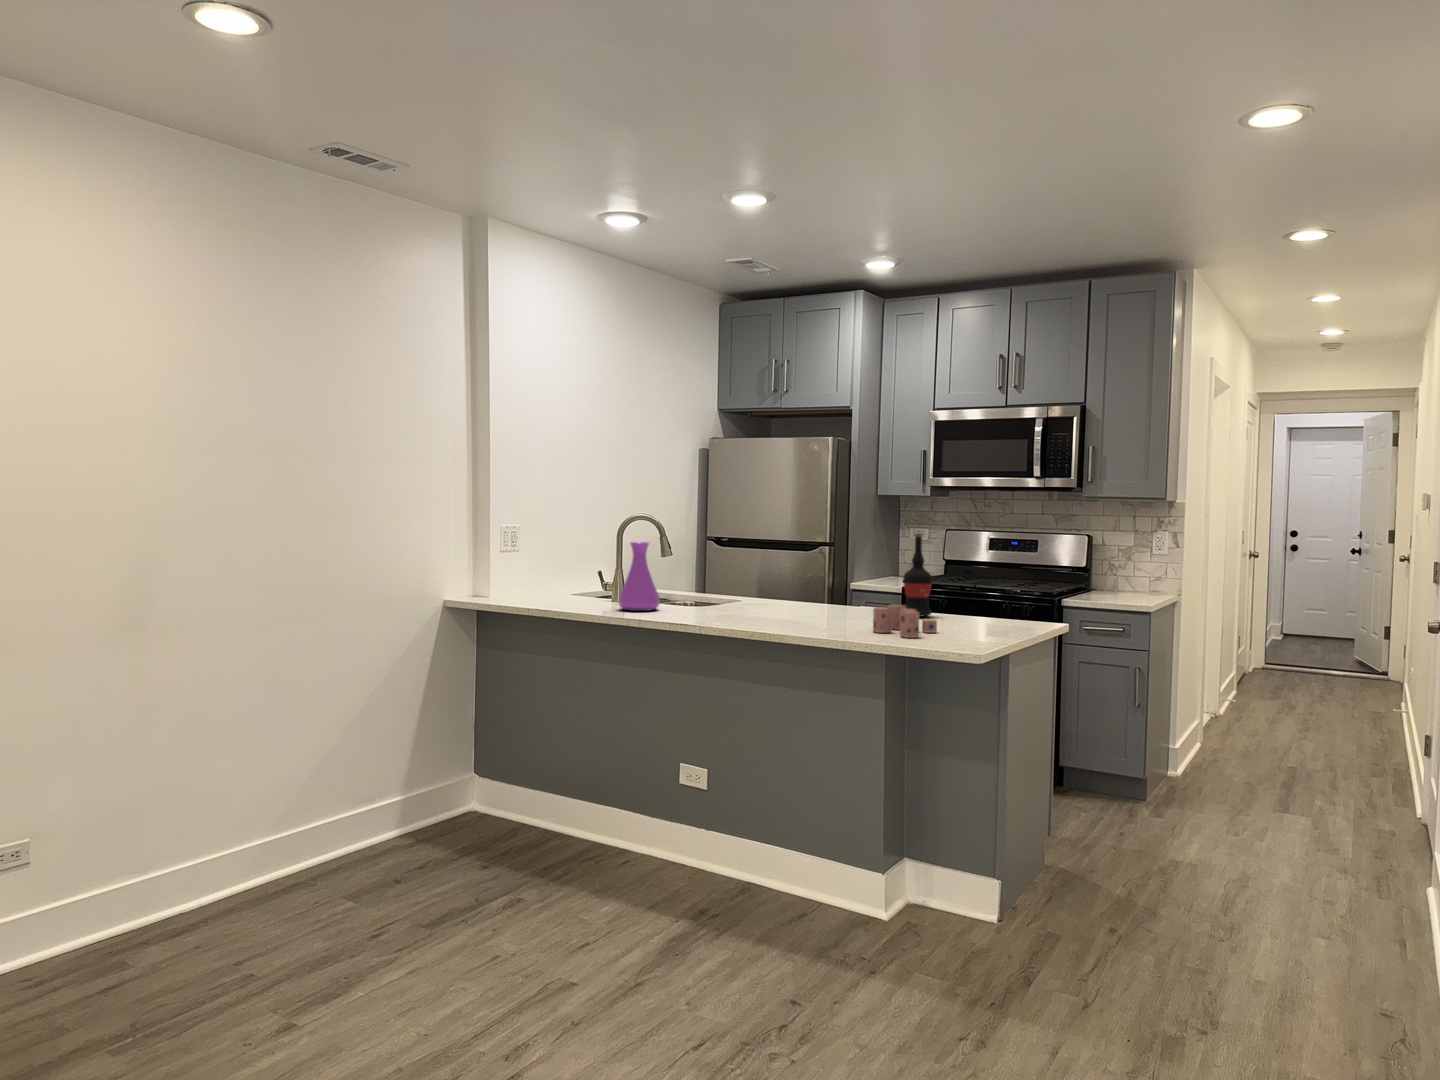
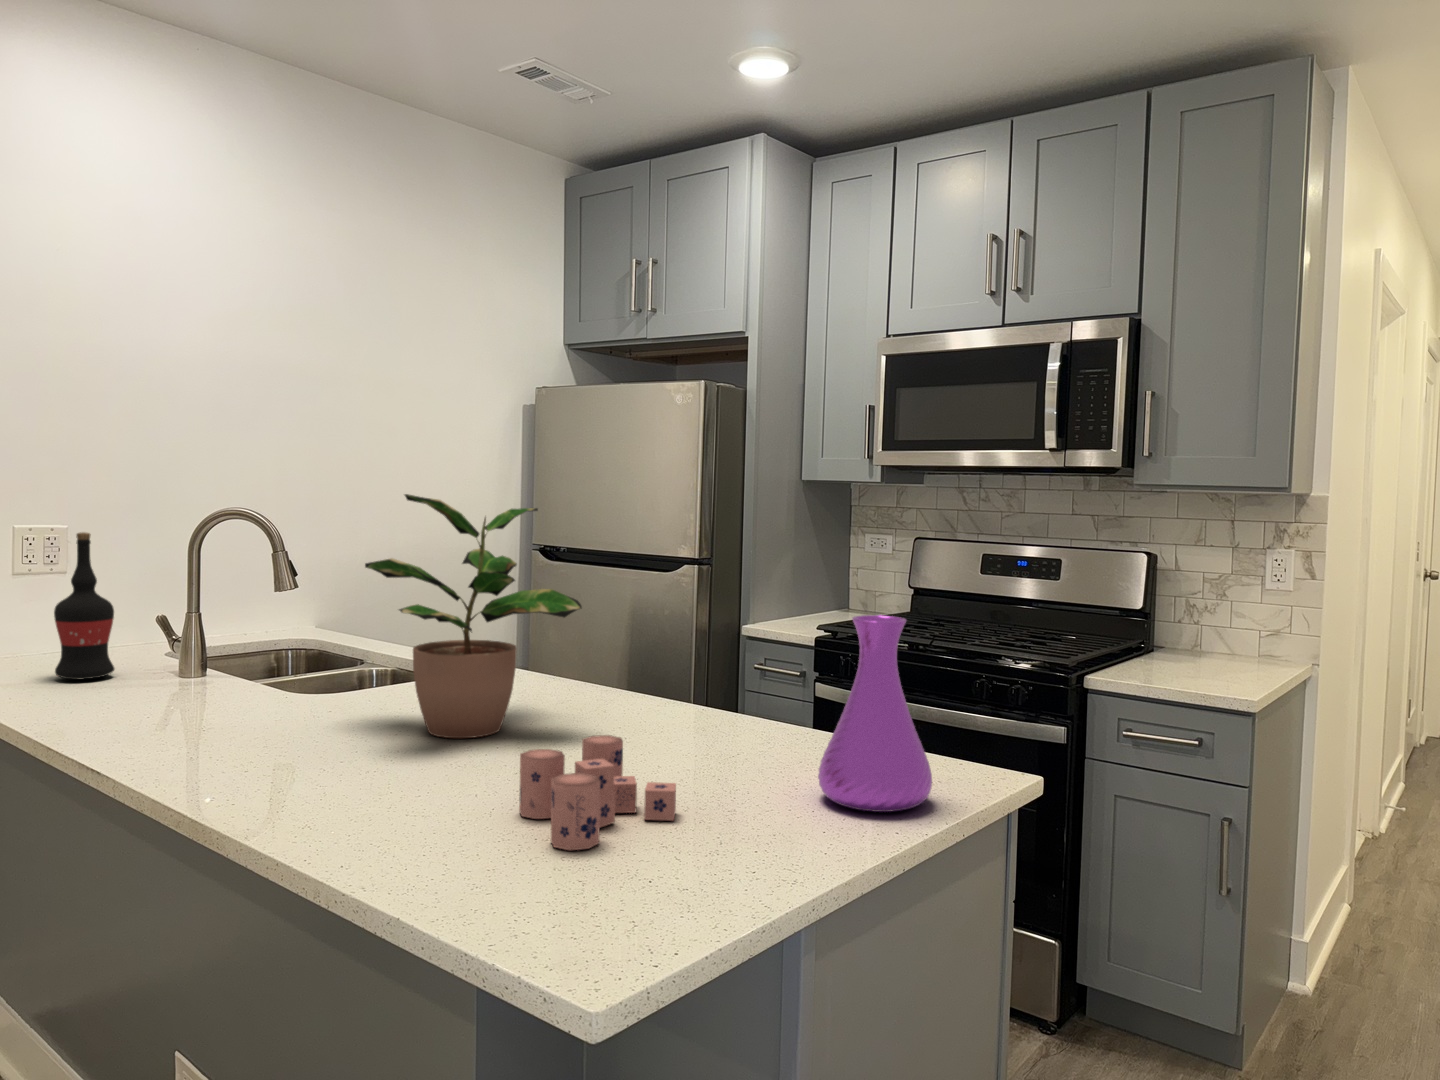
potted plant: none [743,504,854,618] -> present [365,494,582,738]
wine bottle: present [903,533,932,617] -> present [54,532,114,679]
vase: present [619,542,660,611] -> present [818,615,932,812]

